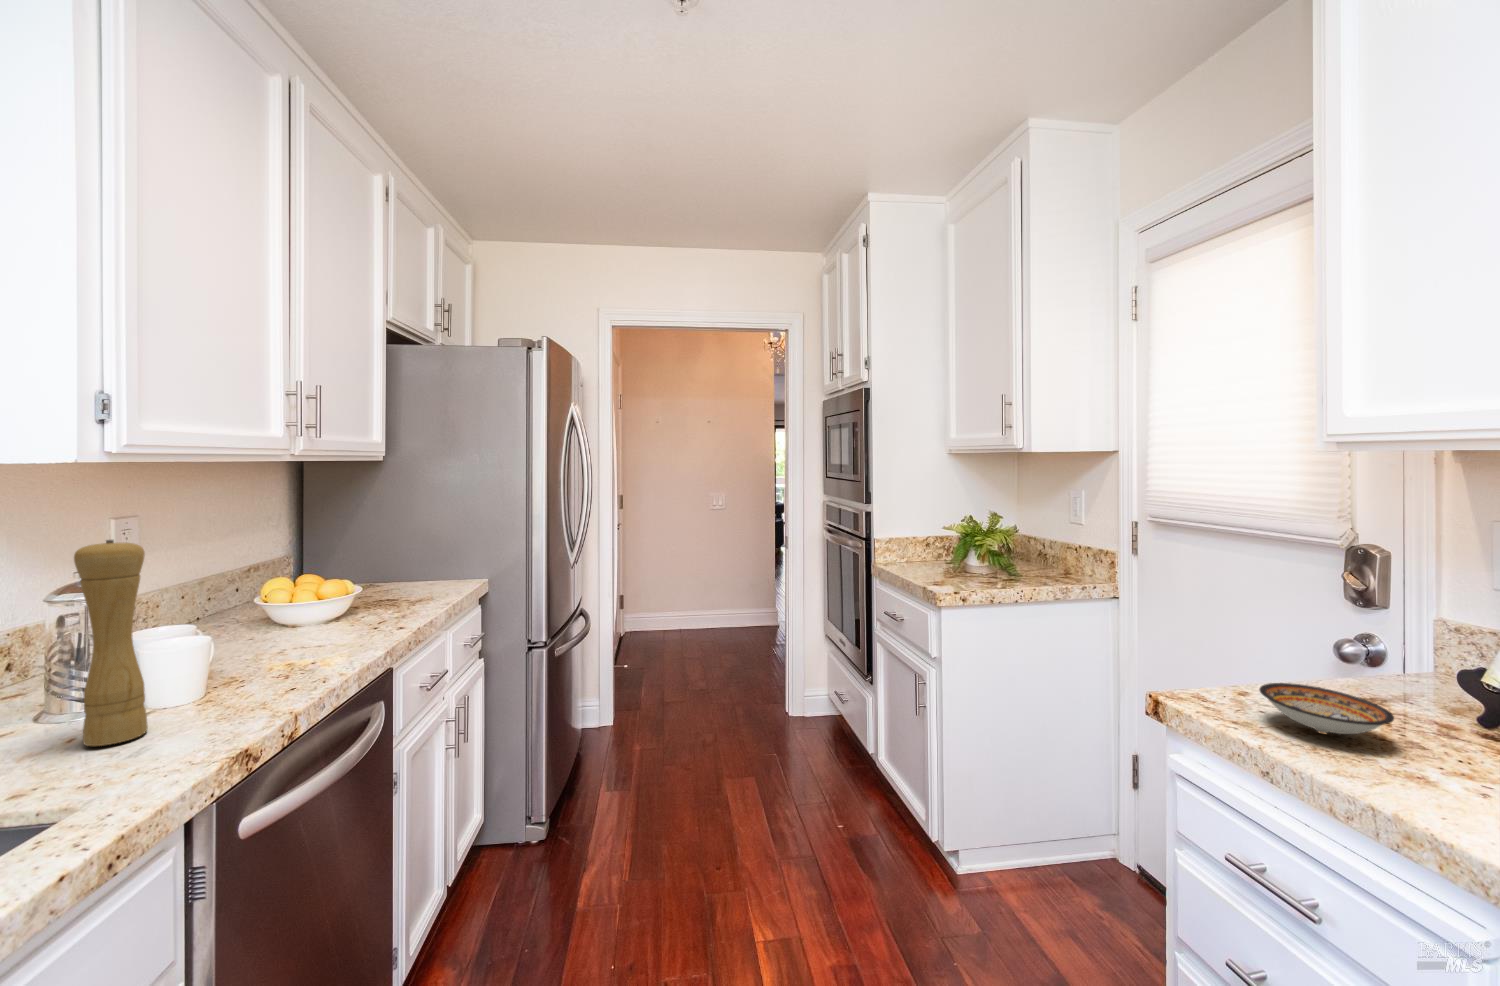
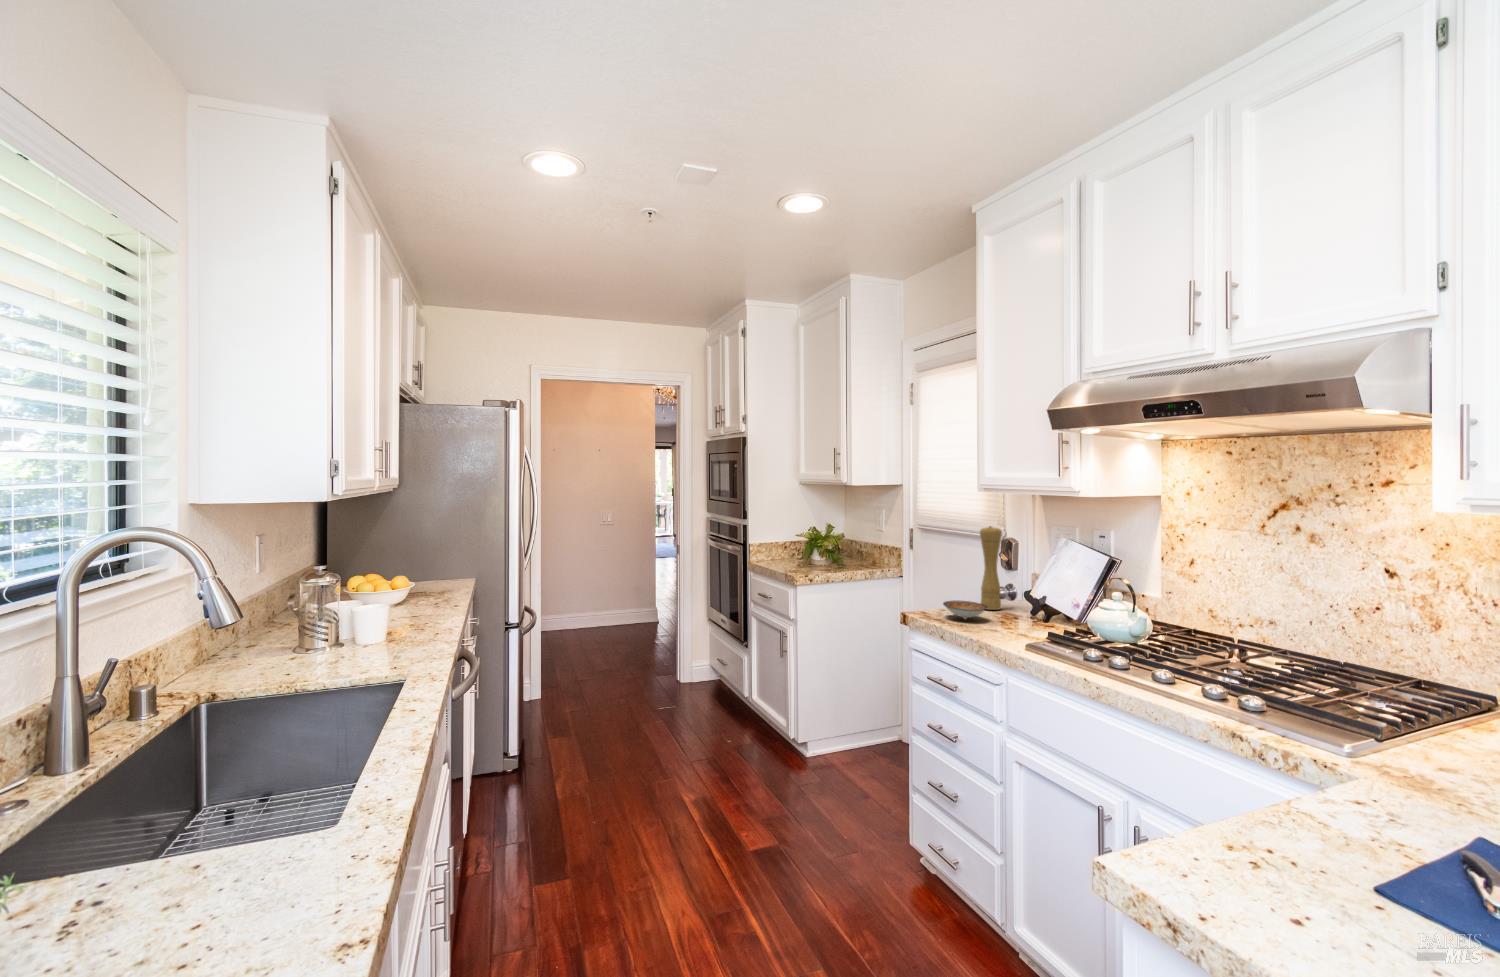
pepper mill: present [74,540,148,746] -> present [980,526,1002,610]

